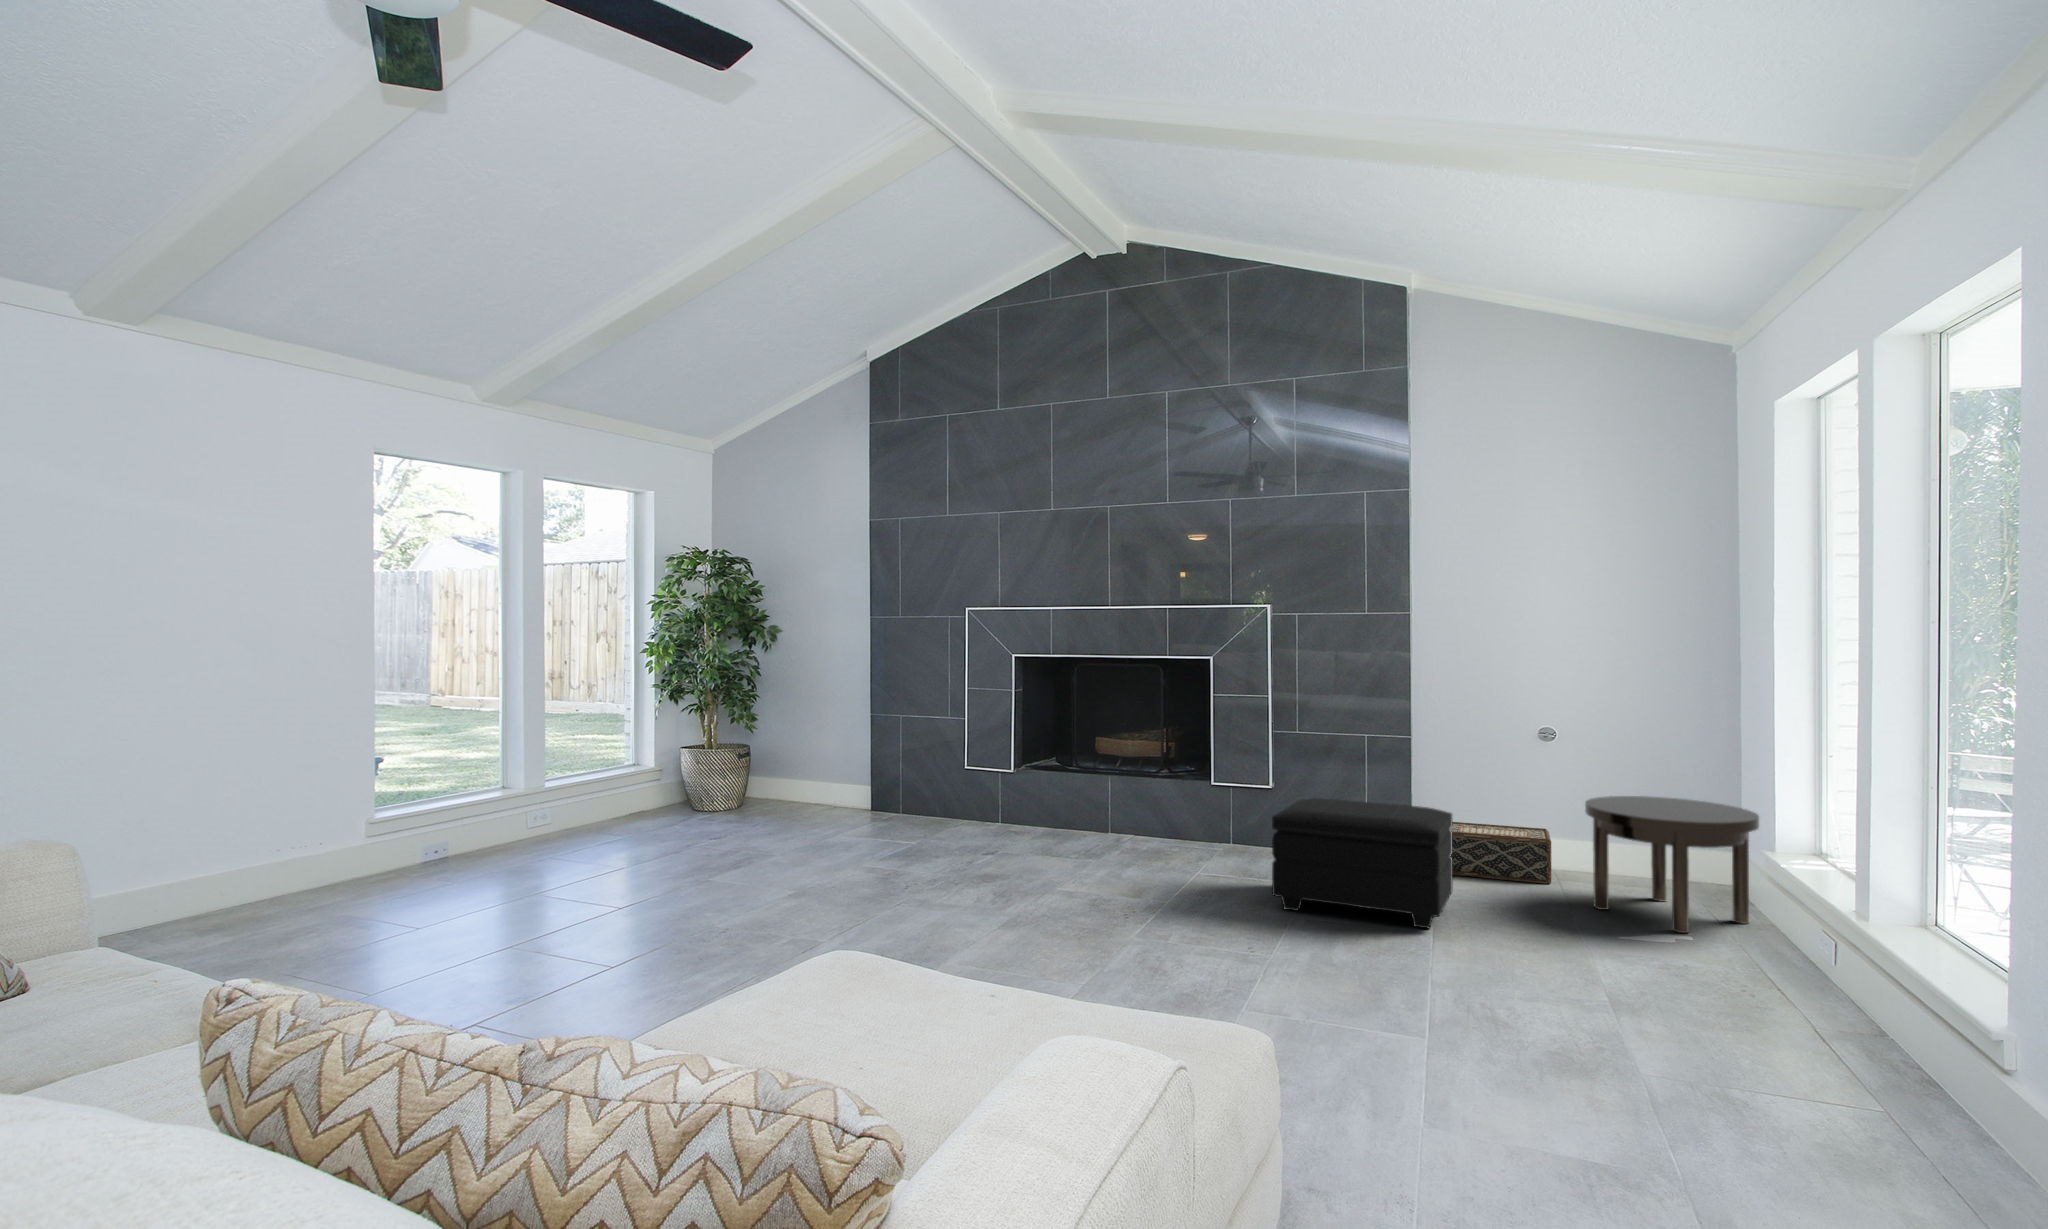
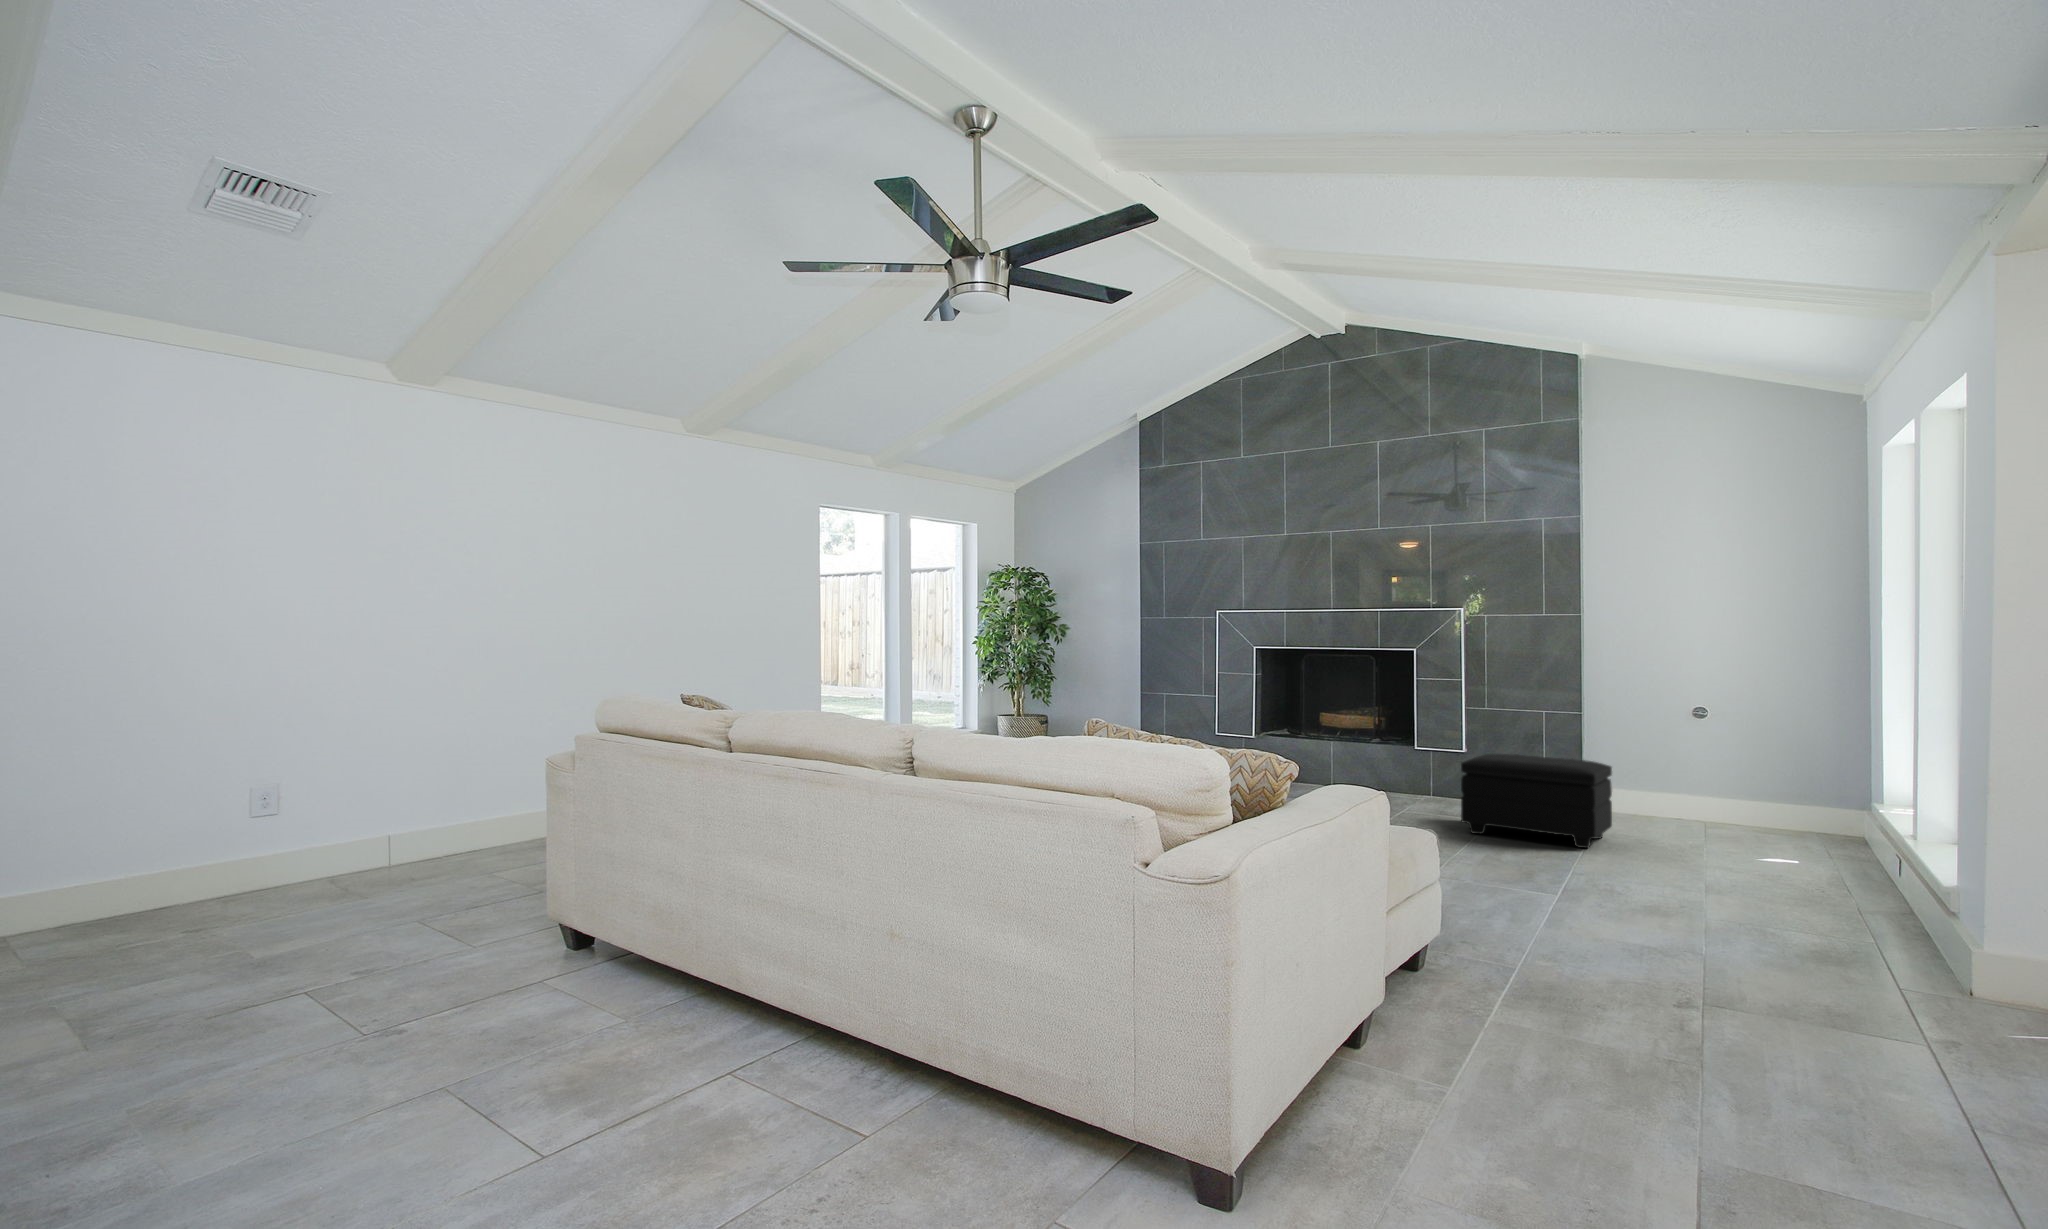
side table: present [1585,796,1759,933] -> none [1728,759,1880,862]
woven basket: present [1450,822,1551,884] -> none [1602,781,1706,830]

